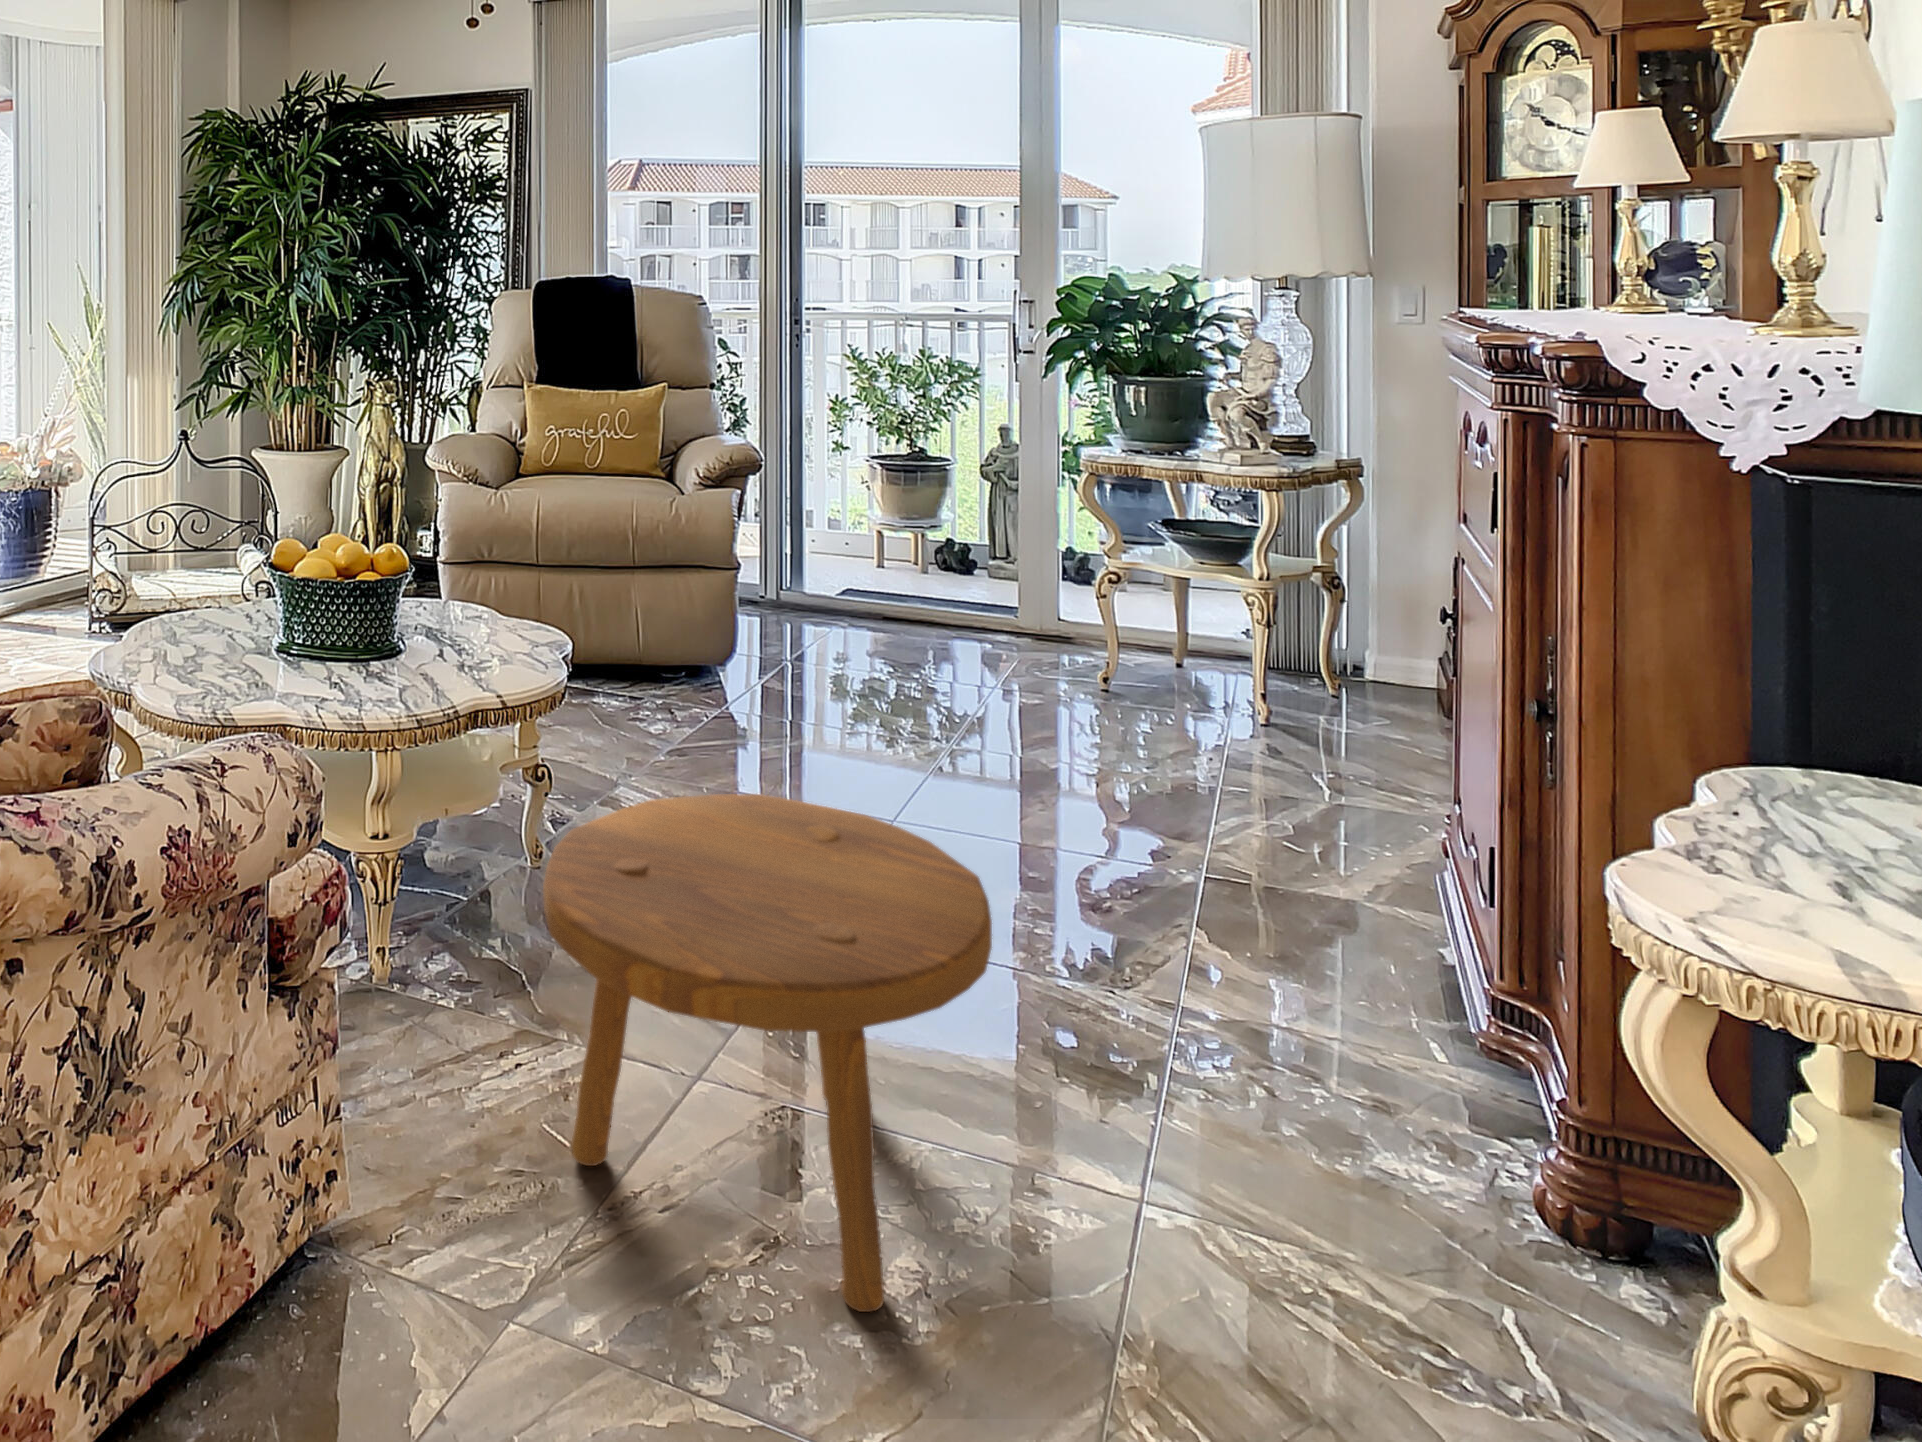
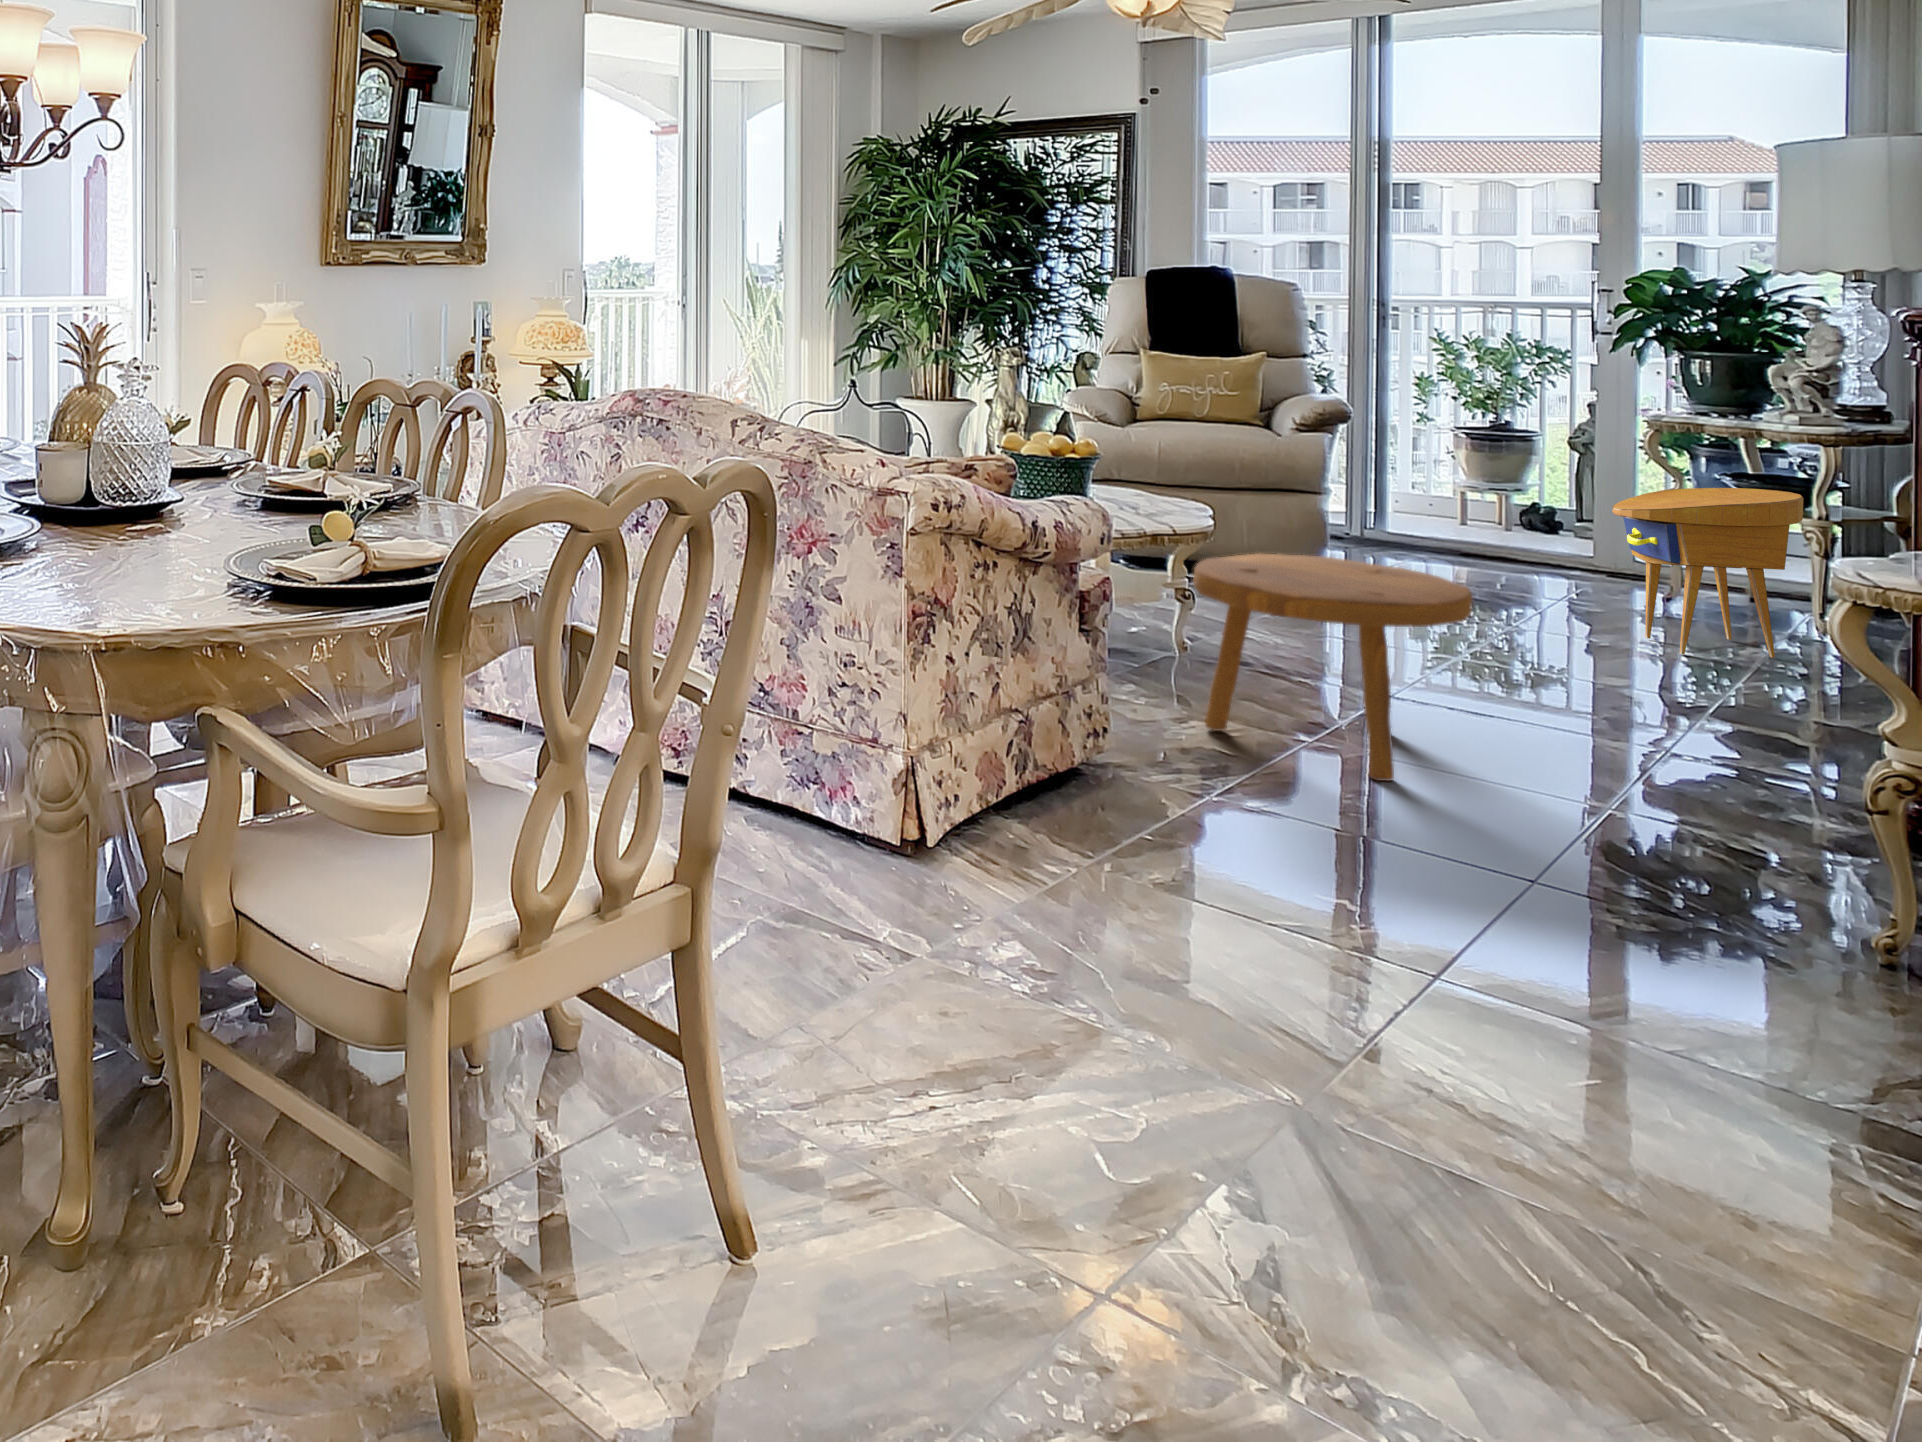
side table: none [1065,552,1272,786] -> present [1613,488,1804,658]

